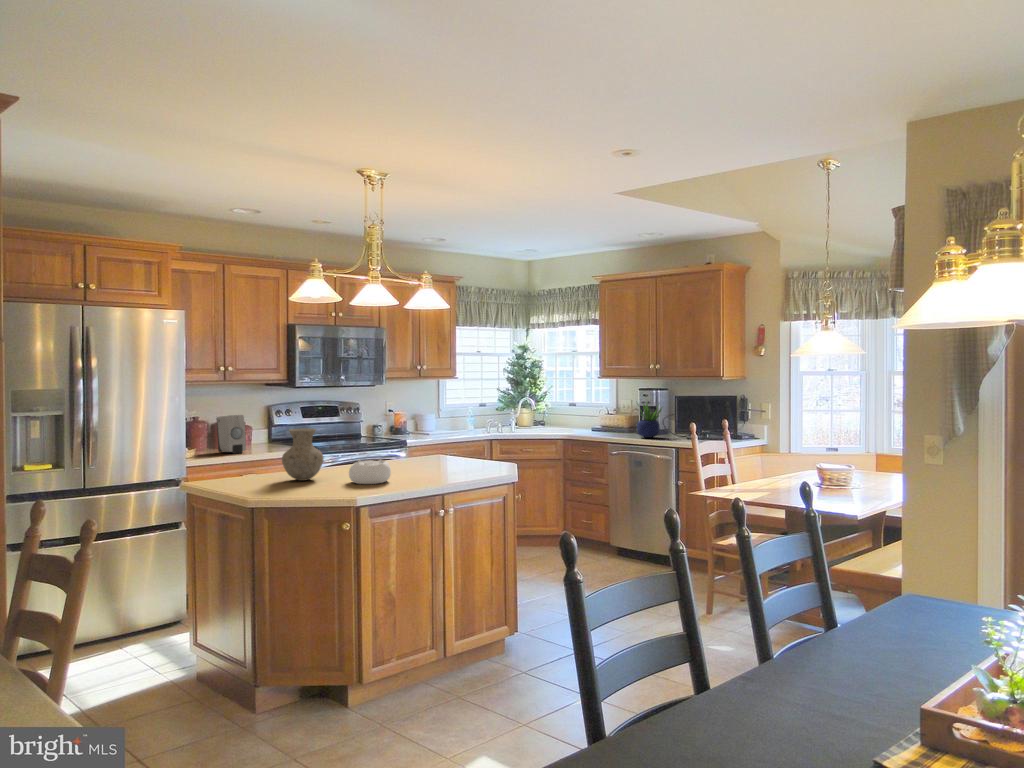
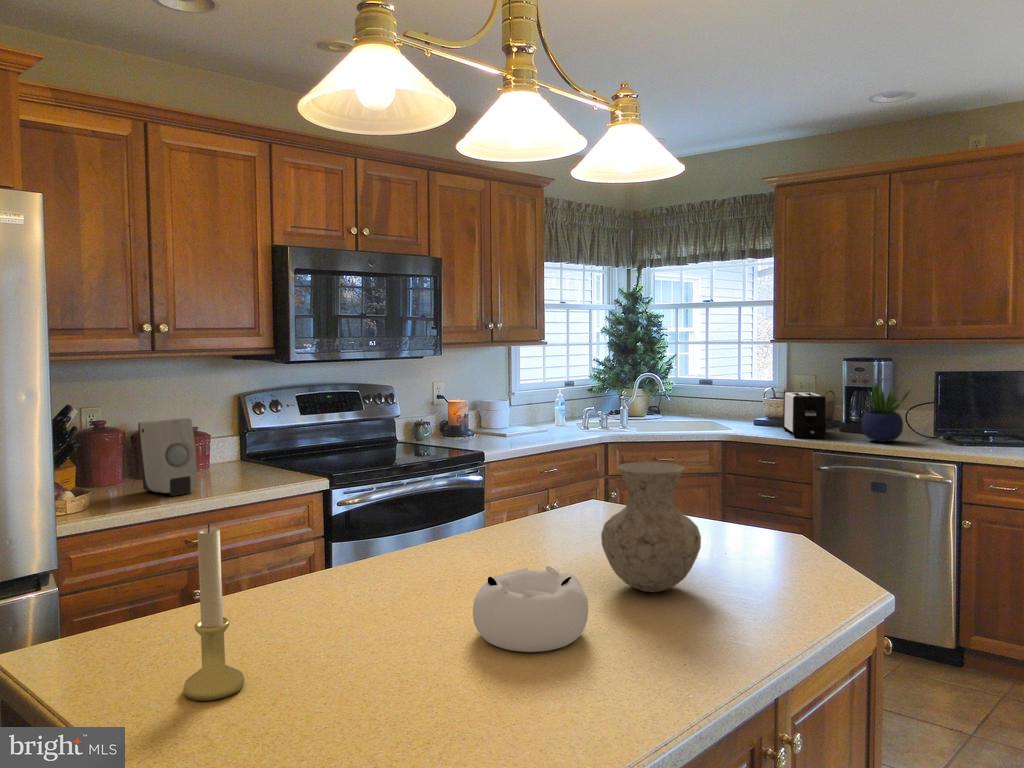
toaster: none [601,409,621,436] -> present [783,392,826,438]
vase: present [282,428,324,481] -> present [601,462,701,592]
candle holder: none [248,434,268,490] -> present [183,524,244,701]

